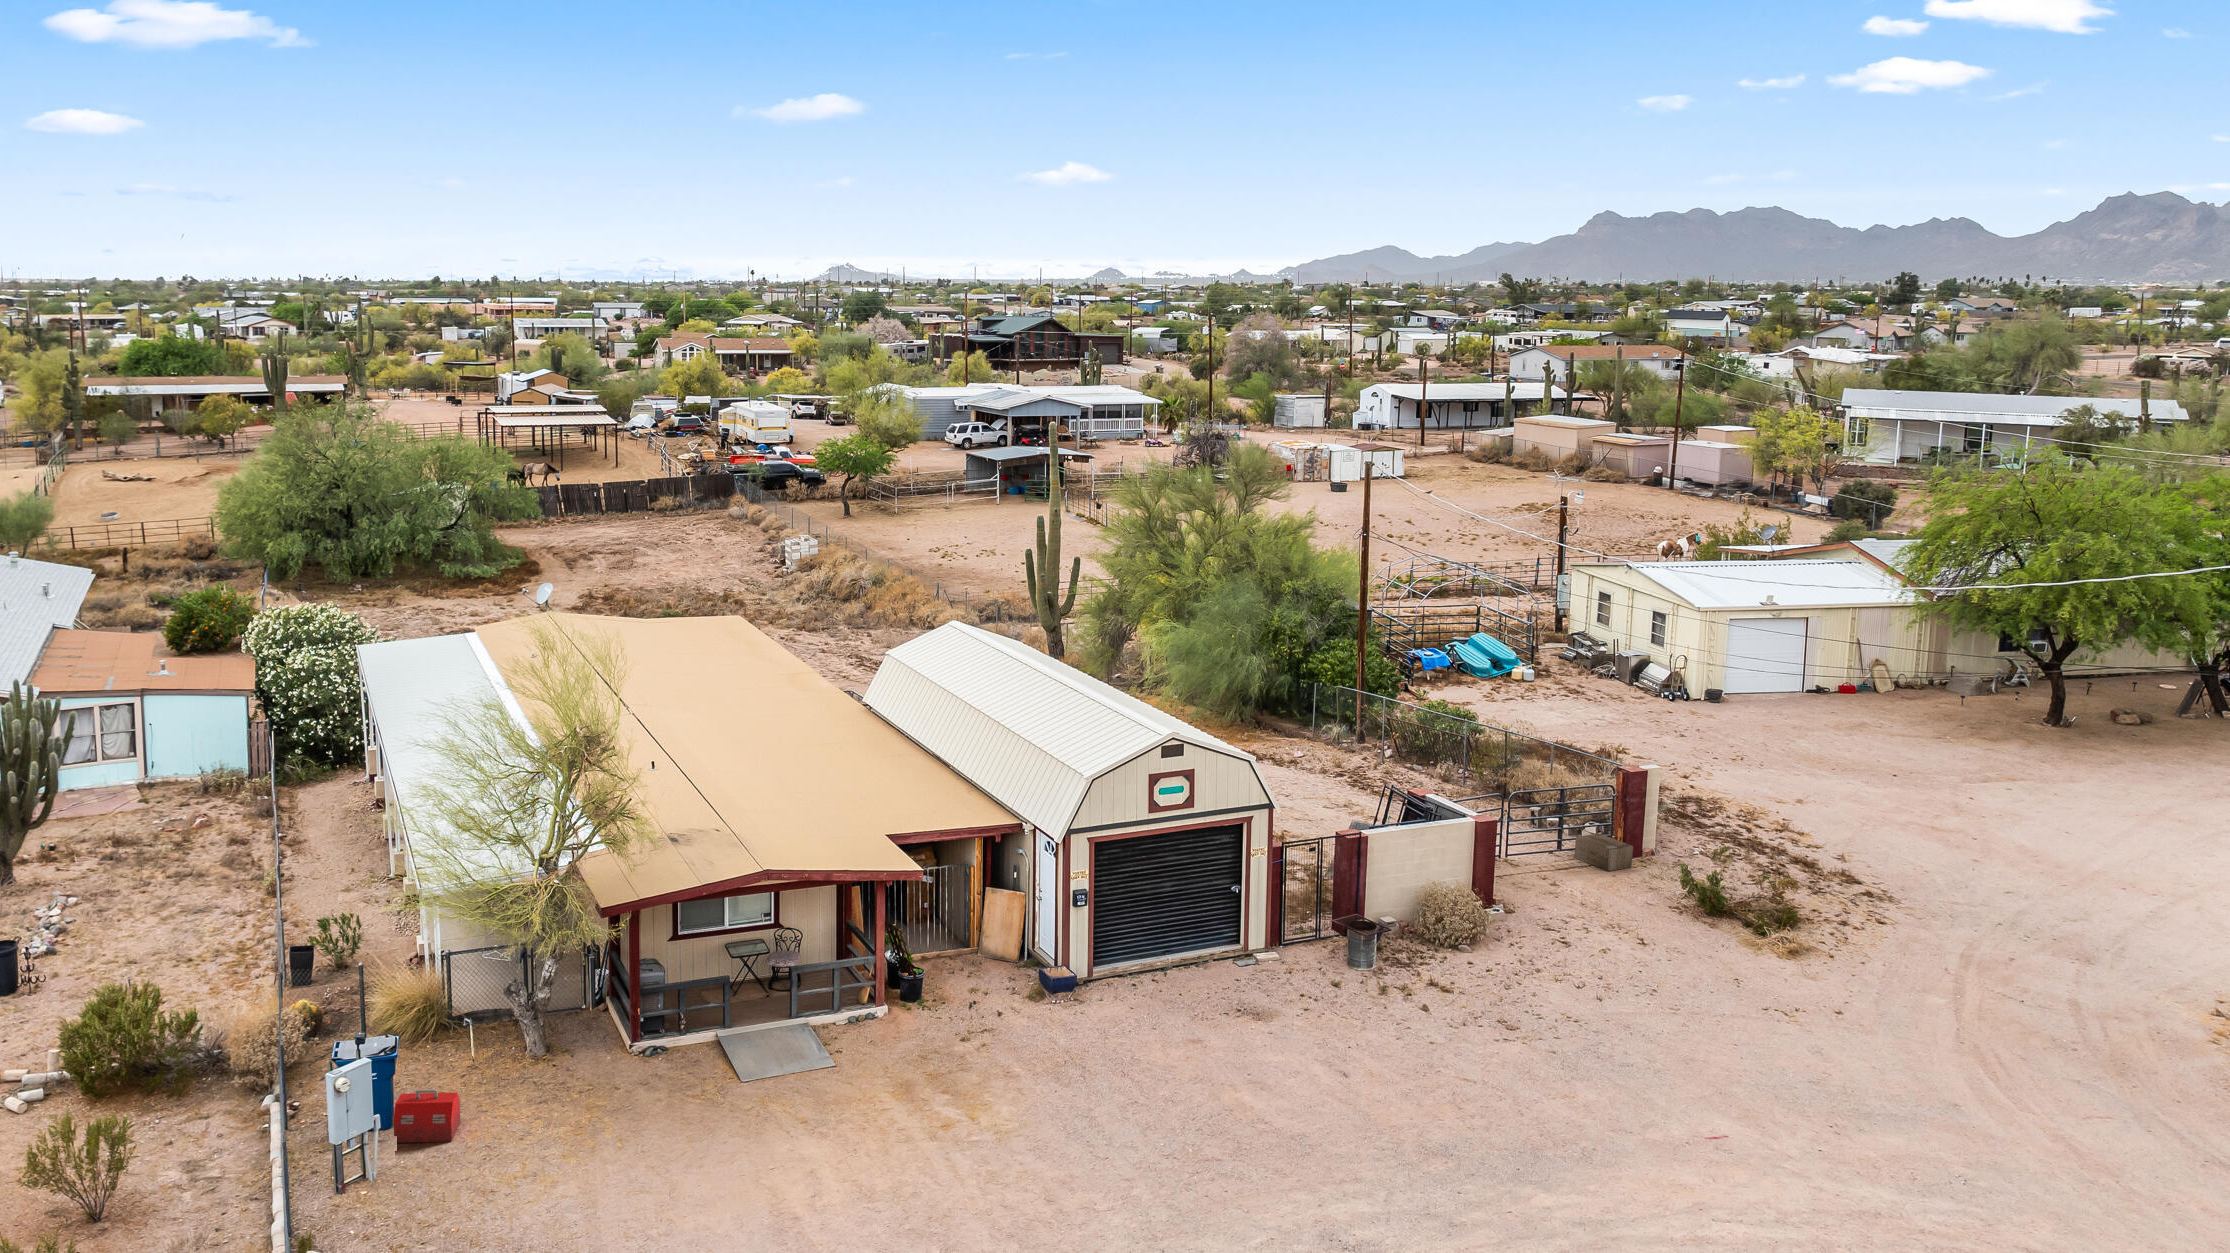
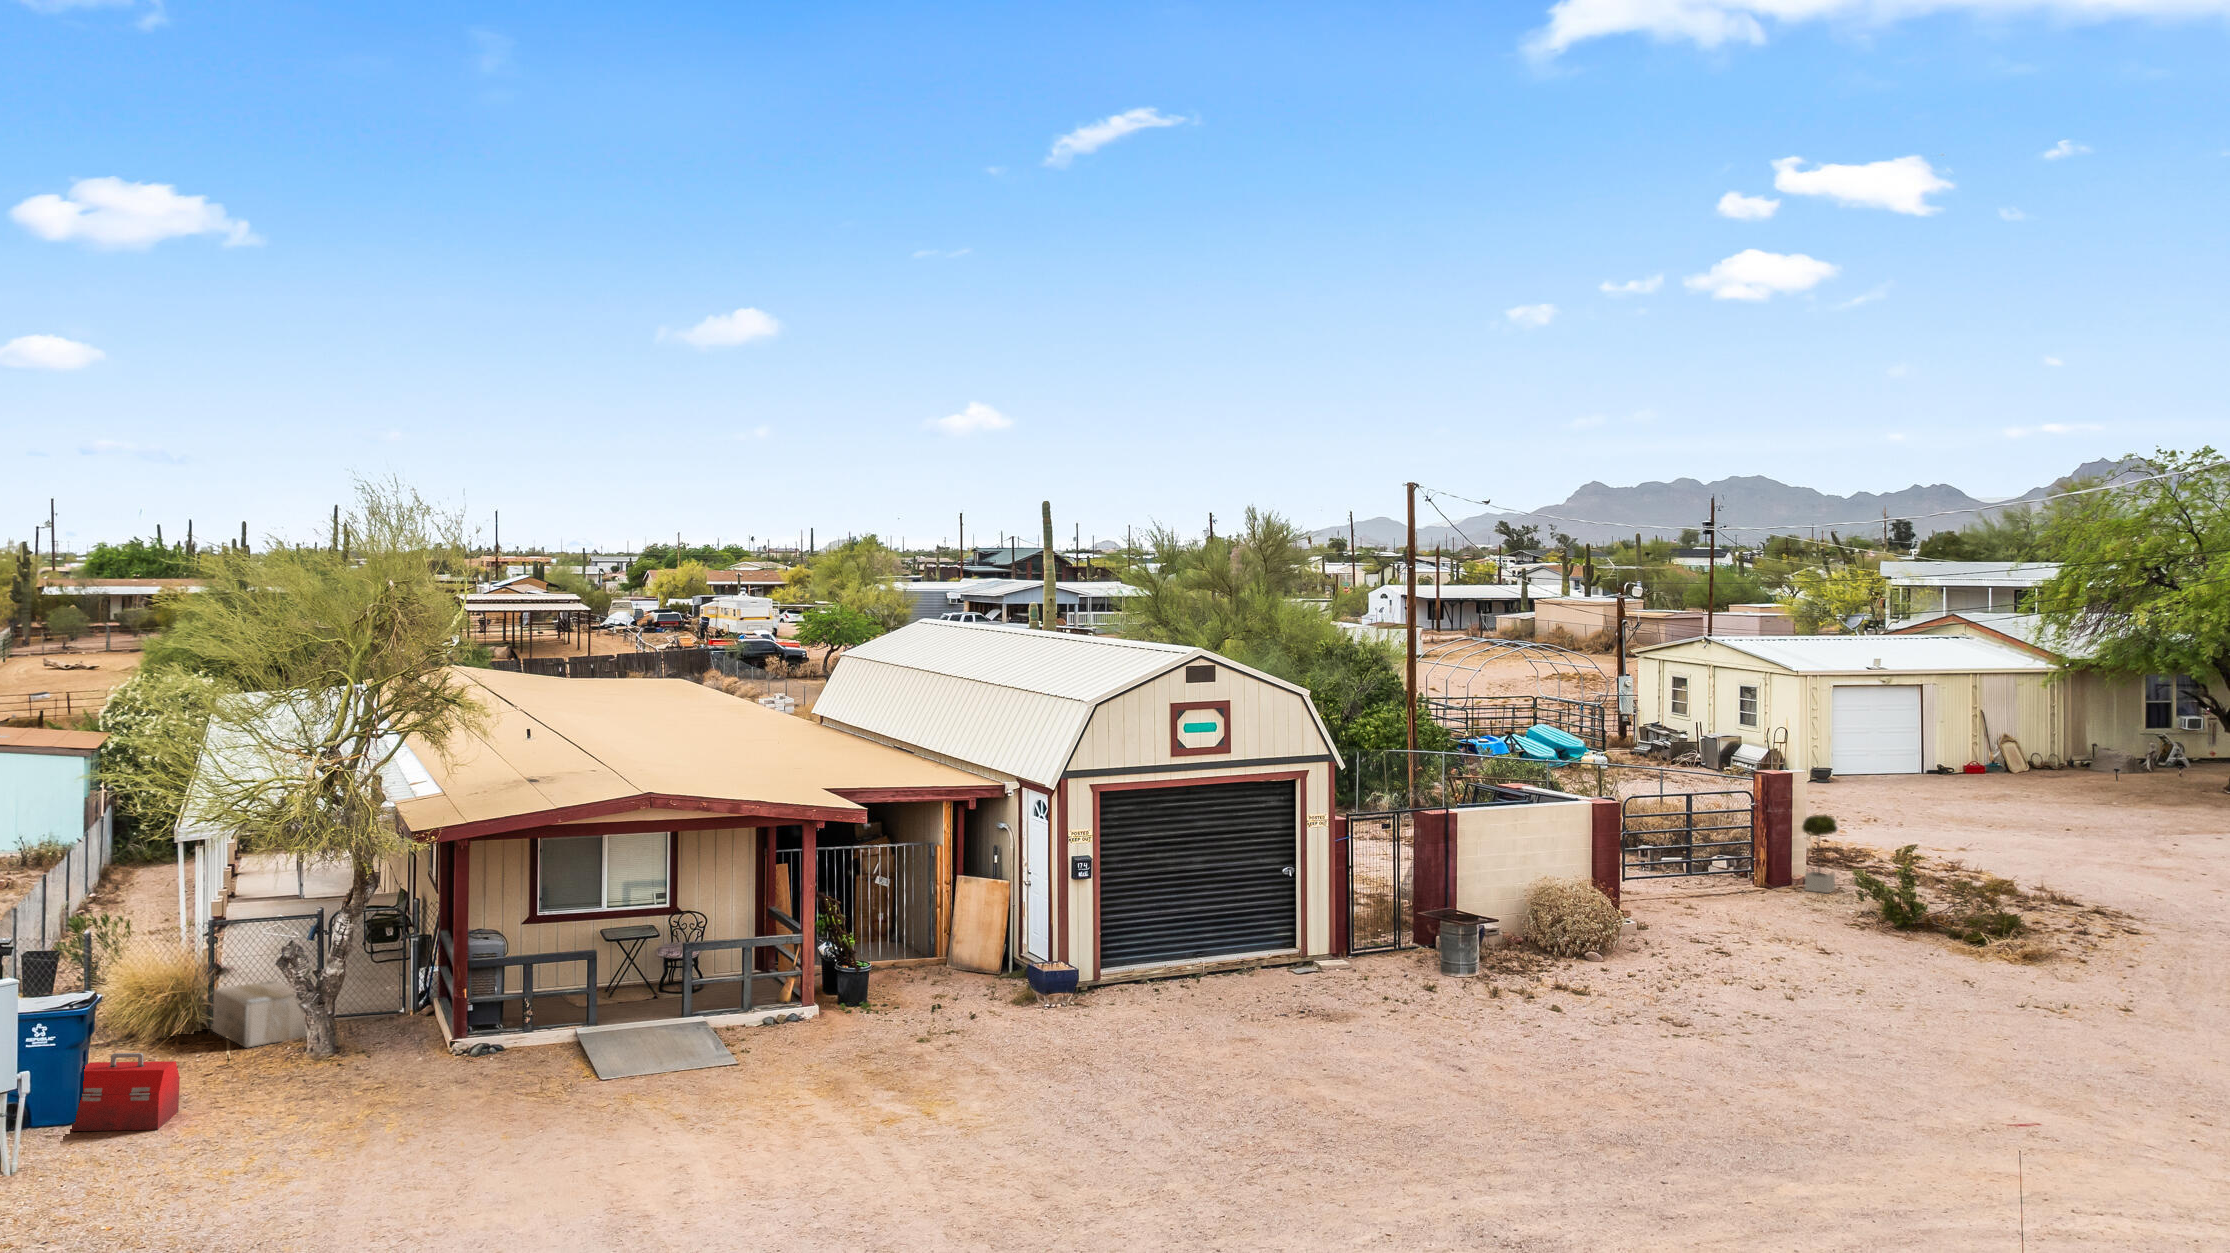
potted tree: none [1651,806,1679,867] -> present [1802,815,1837,893]
cardboard box: present [1574,834,1633,871] -> present [212,980,307,1048]

